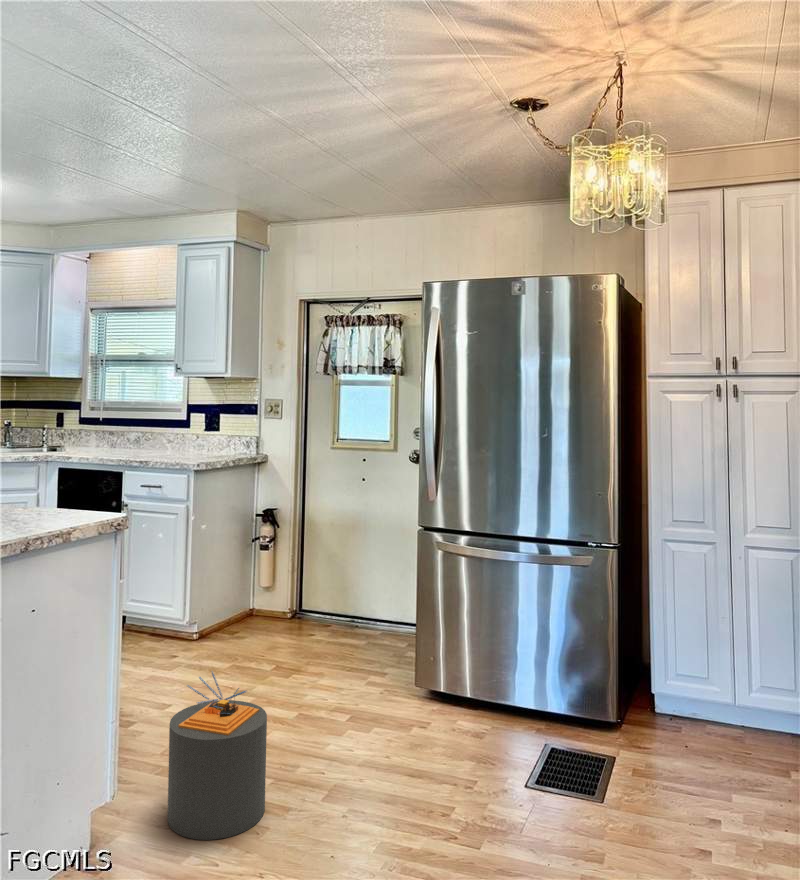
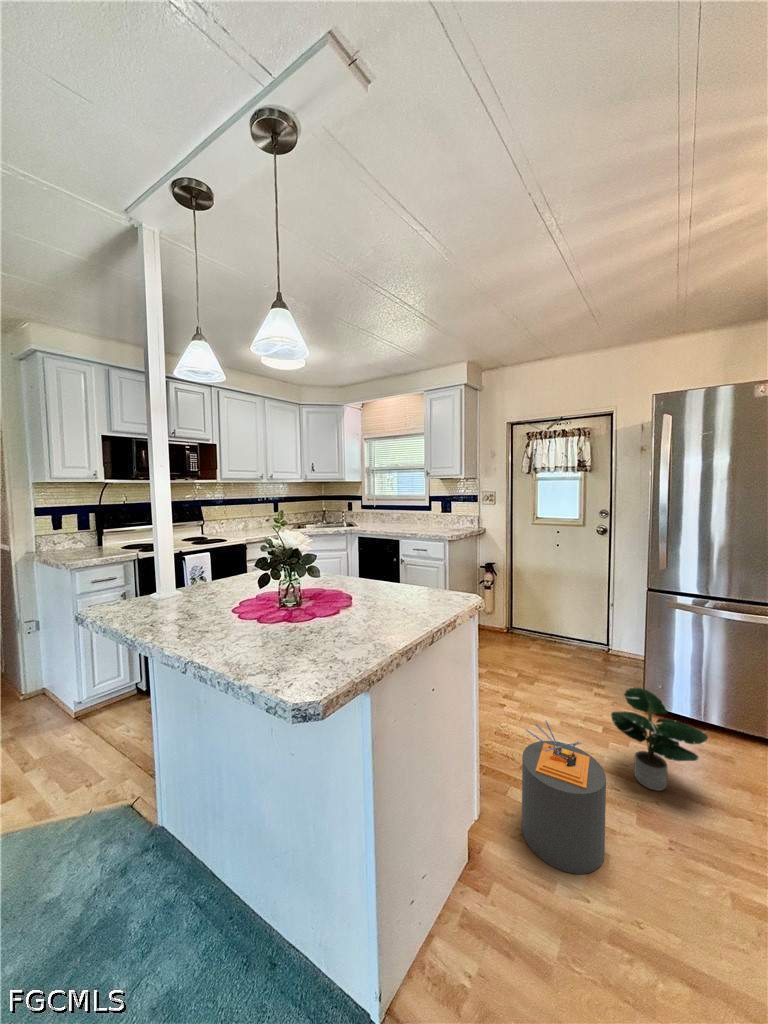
potted plant: none [327,641,424,759] -> present [611,688,708,791]

